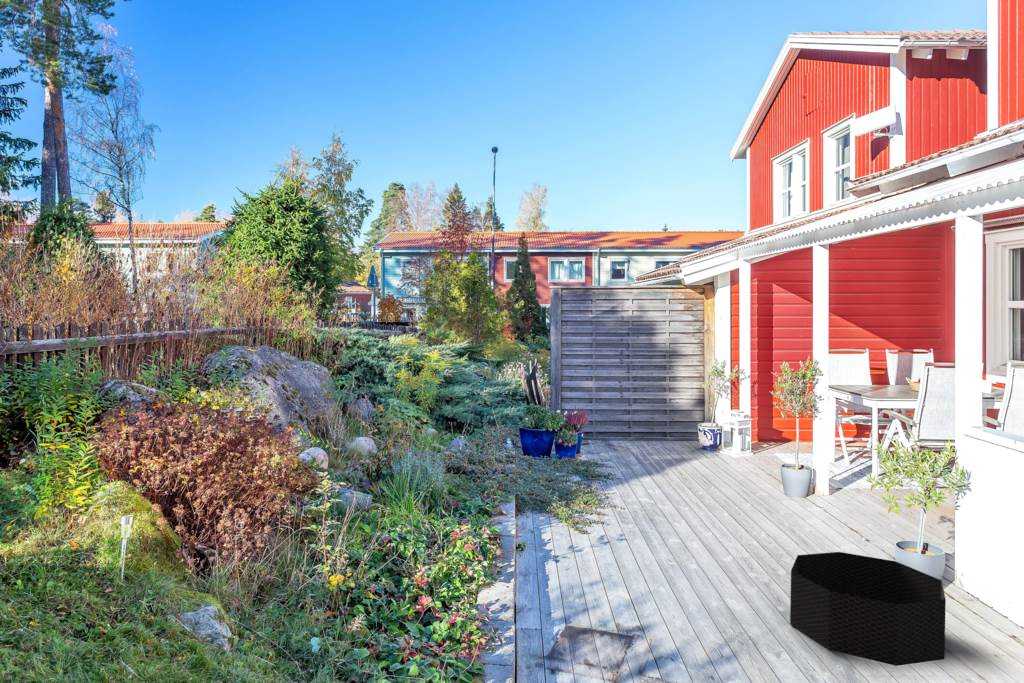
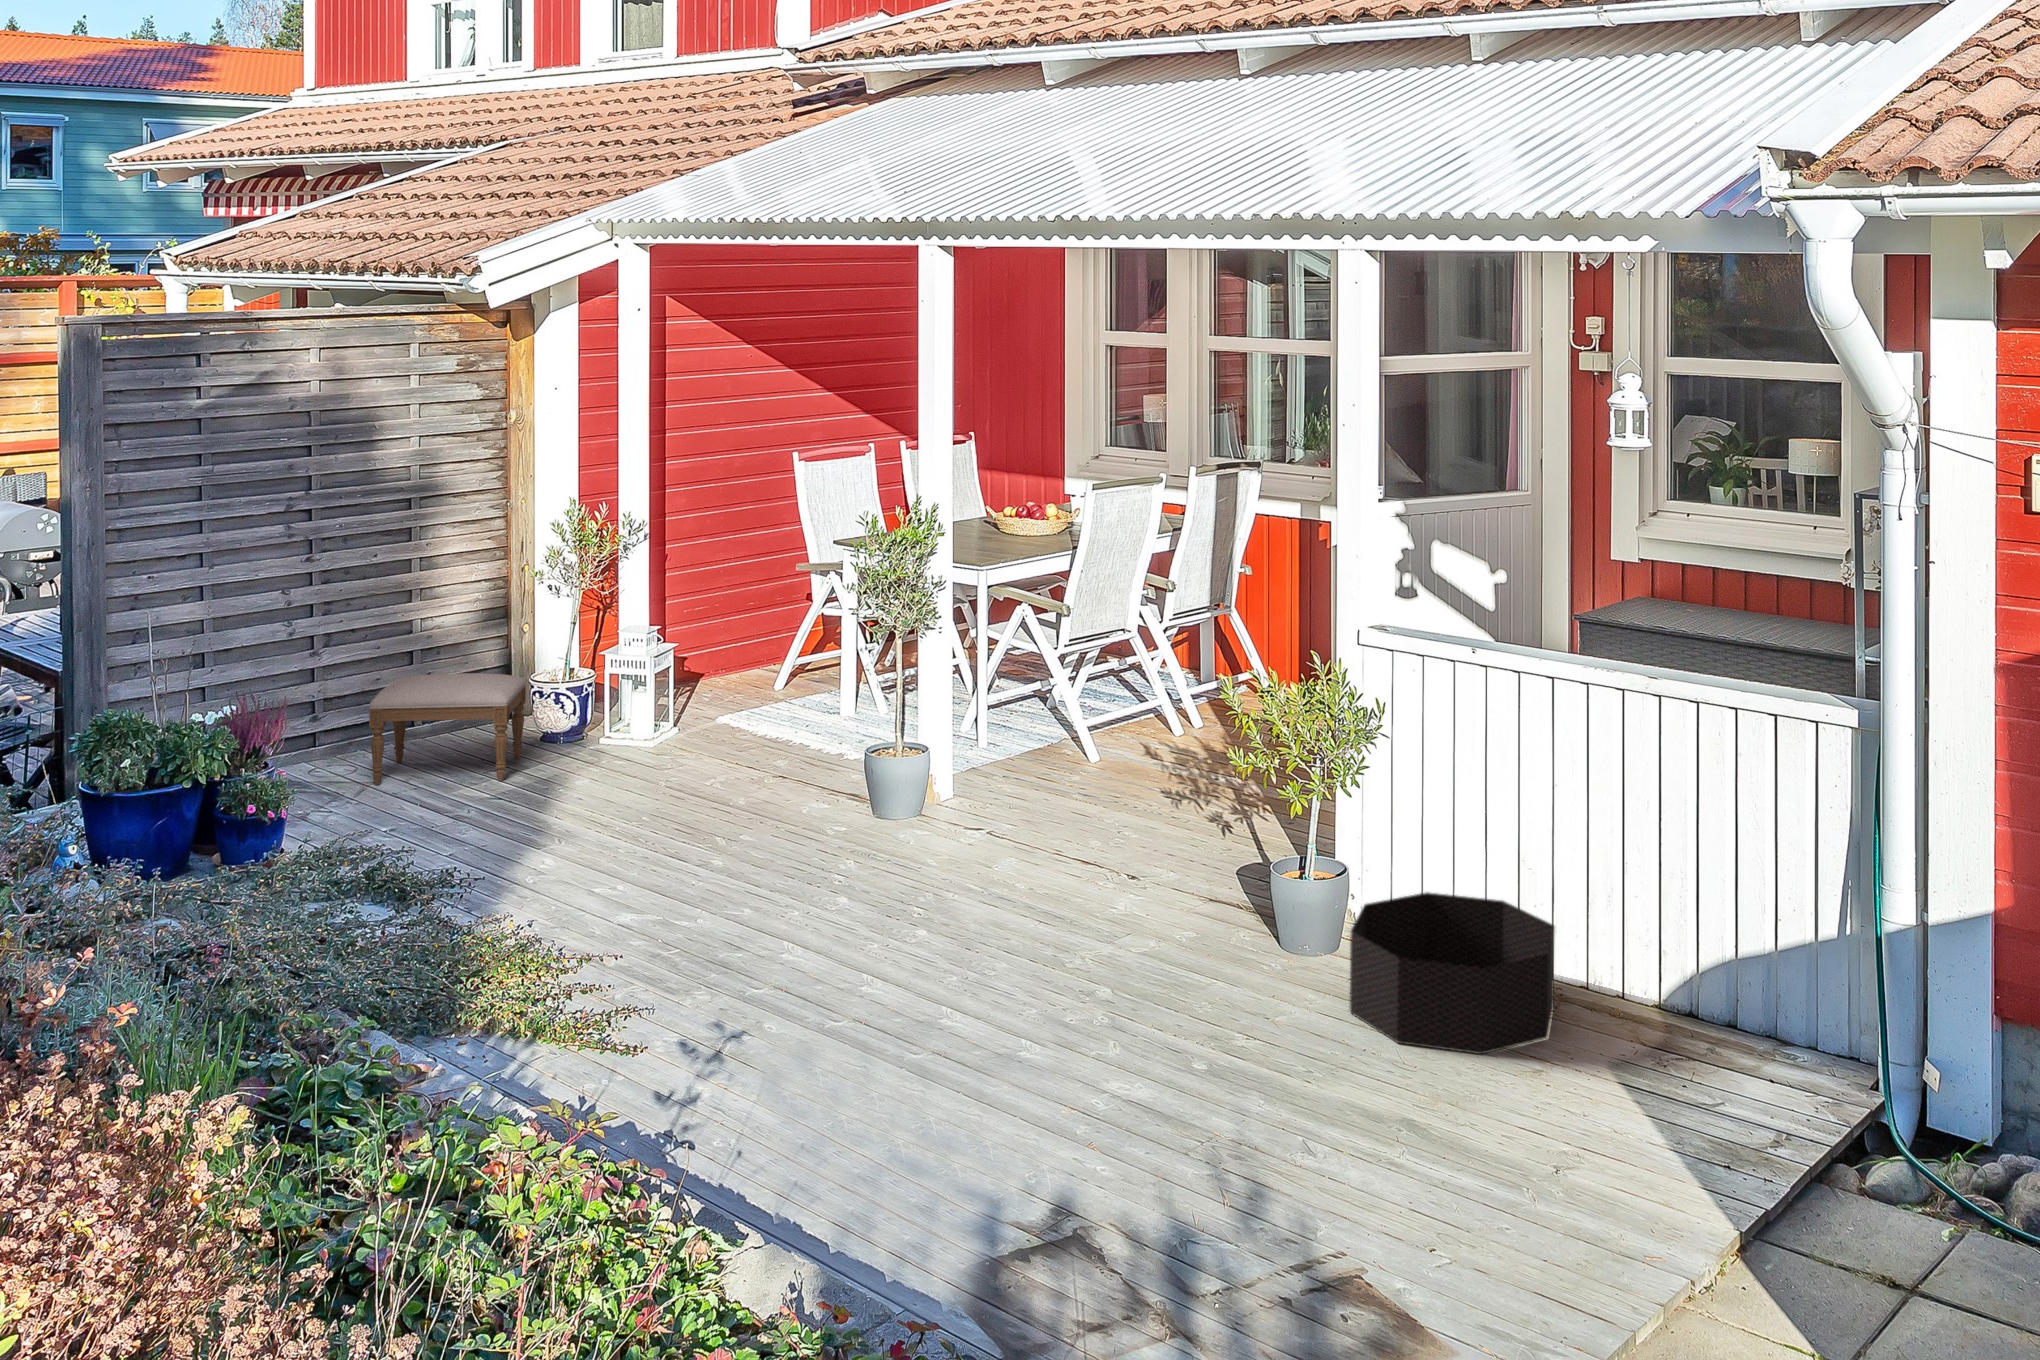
ottoman: none [623,414,683,454] -> present [369,673,526,785]

